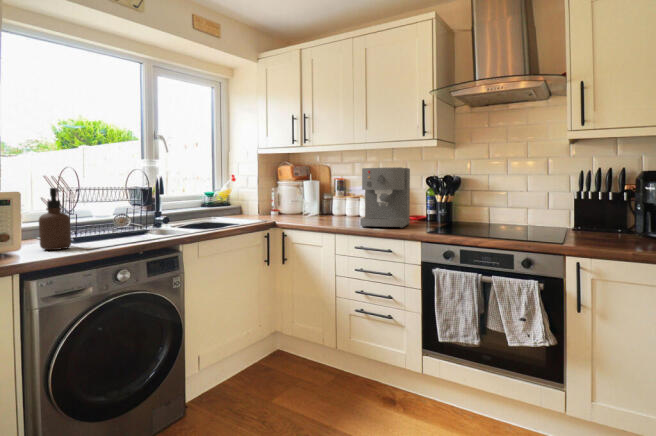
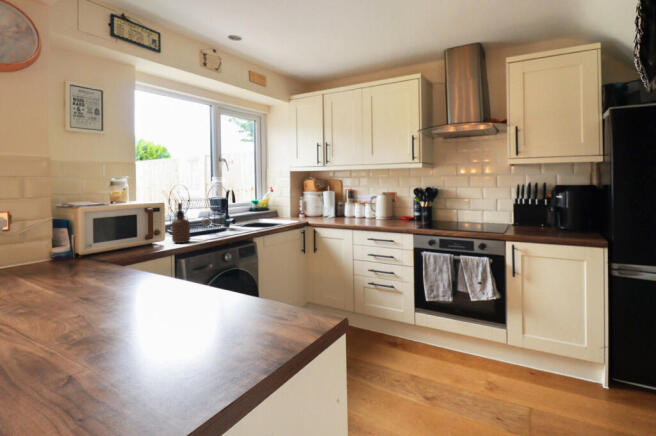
coffee maker: present [360,167,410,228] -> none [370,184,403,225]

